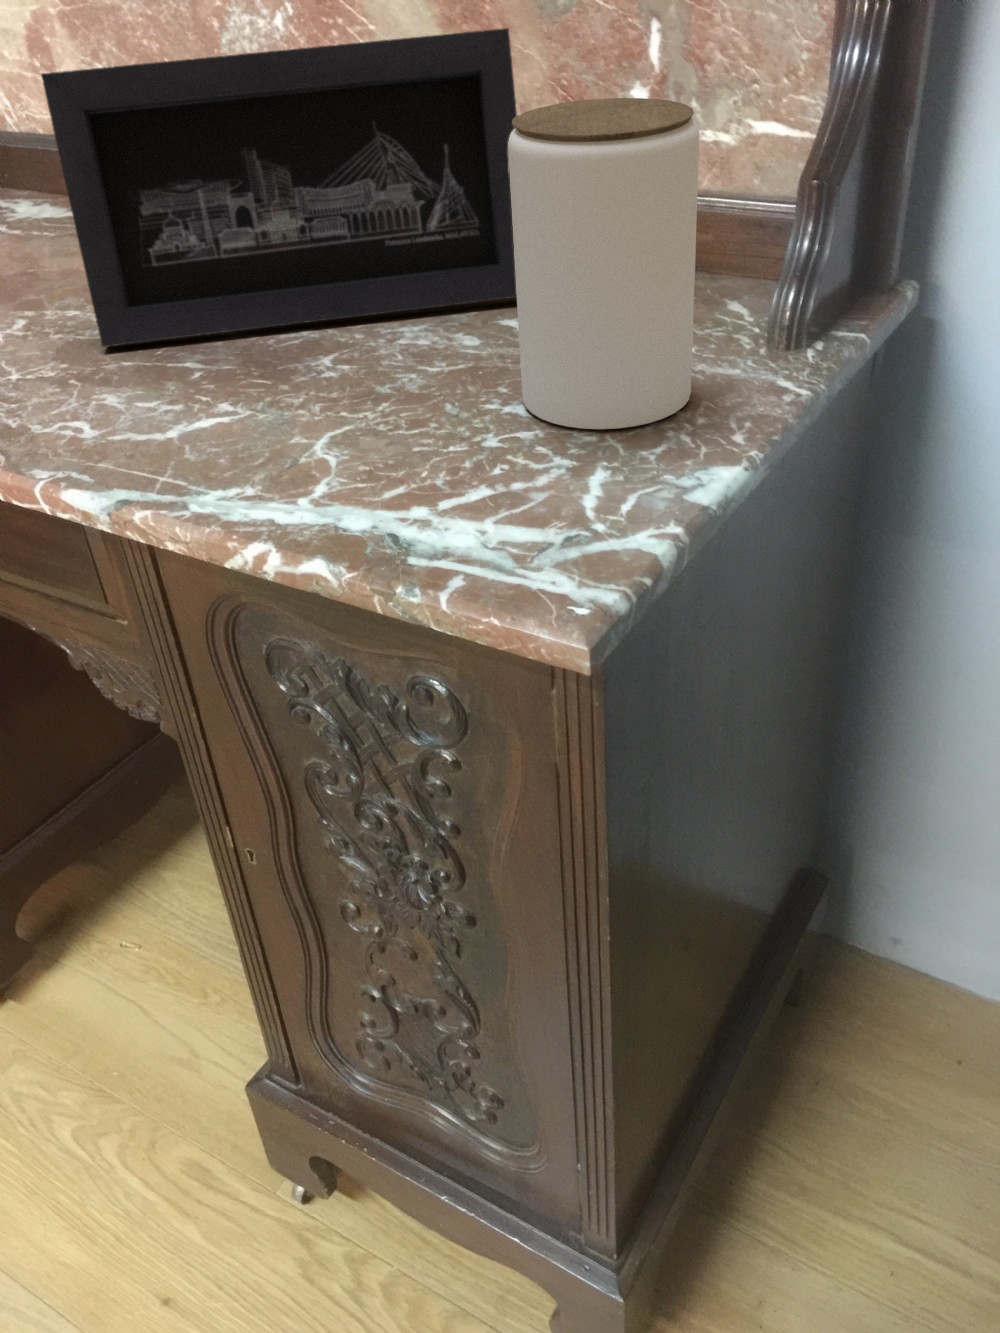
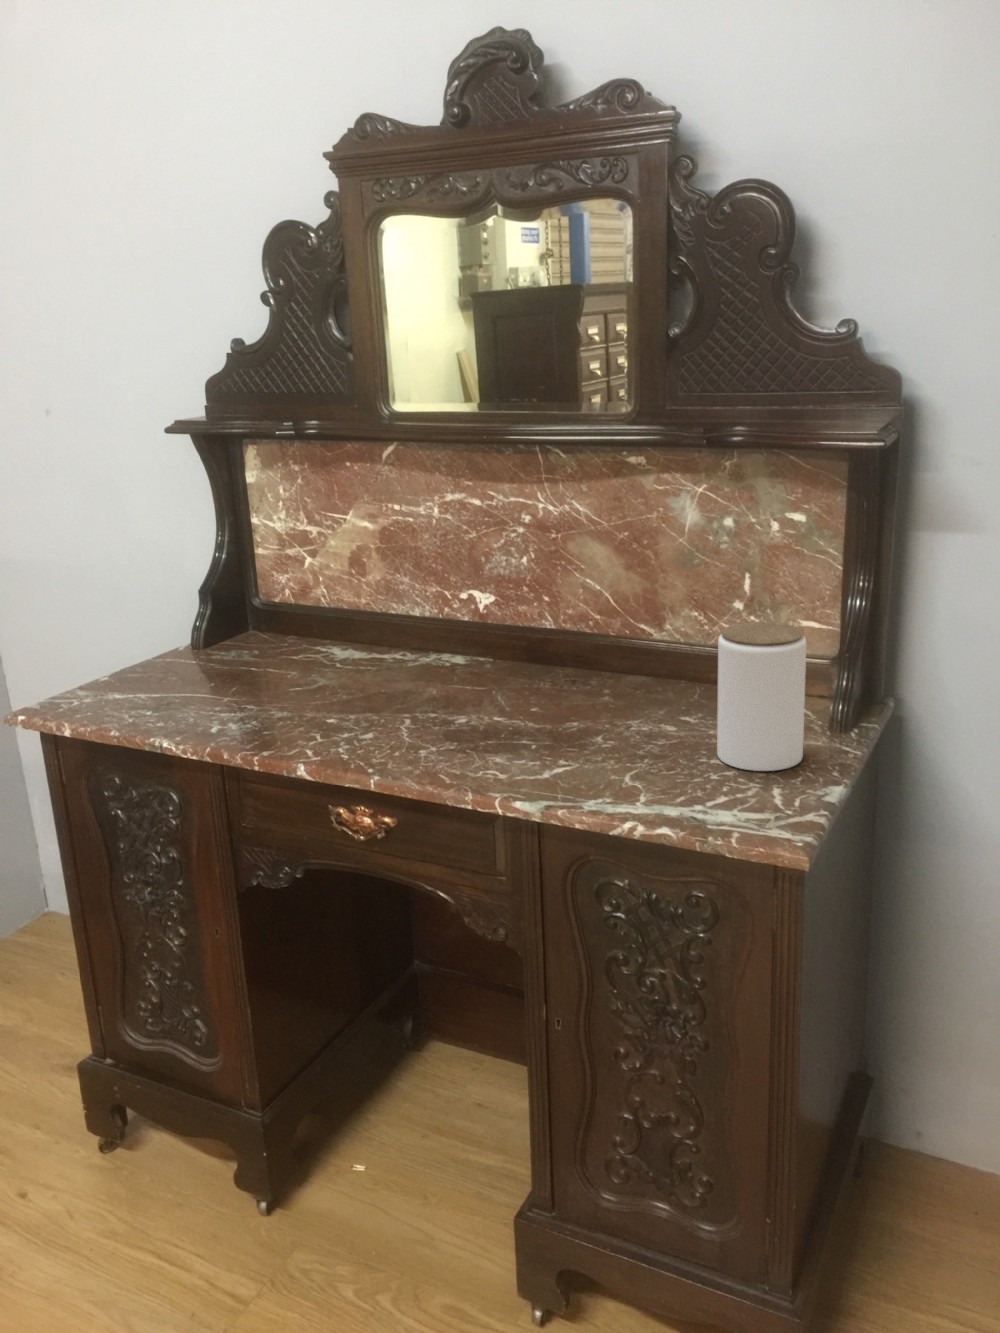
picture frame: present [41,28,517,347] -> none [455,579,693,733]

